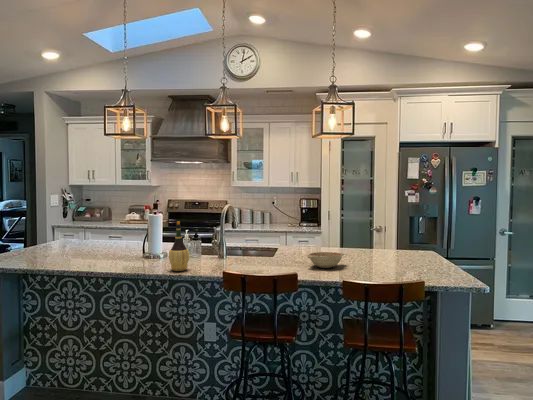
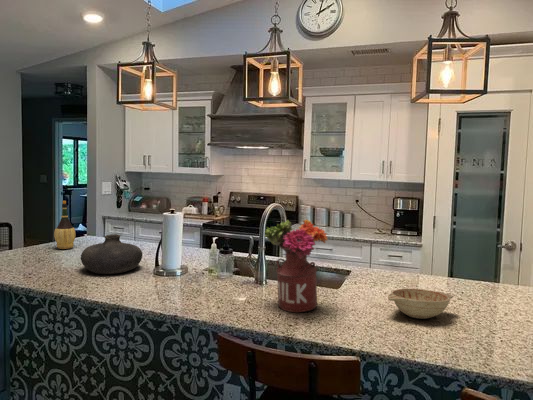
flower arrangement: none [229,212,270,270] -> present [265,219,328,312]
wine bottle: present [169,221,189,271] -> present [54,201,76,249]
vase: none [85,232,131,261] -> present [81,234,142,274]

